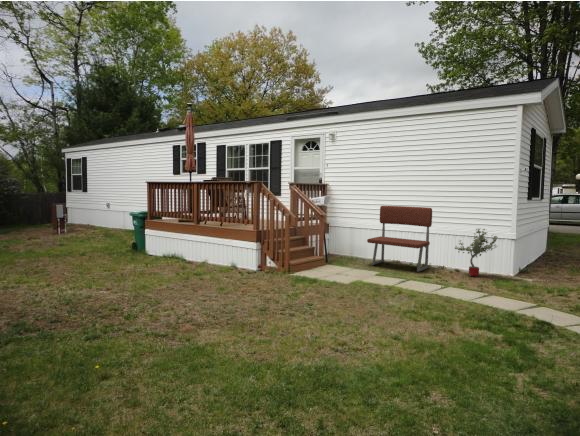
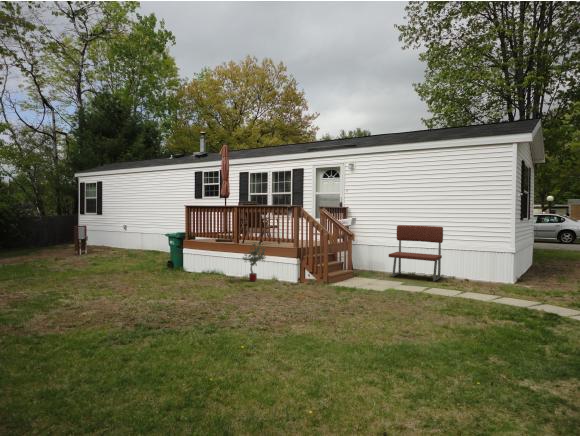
potted tree: present [455,229,498,277] -> present [243,243,266,281]

